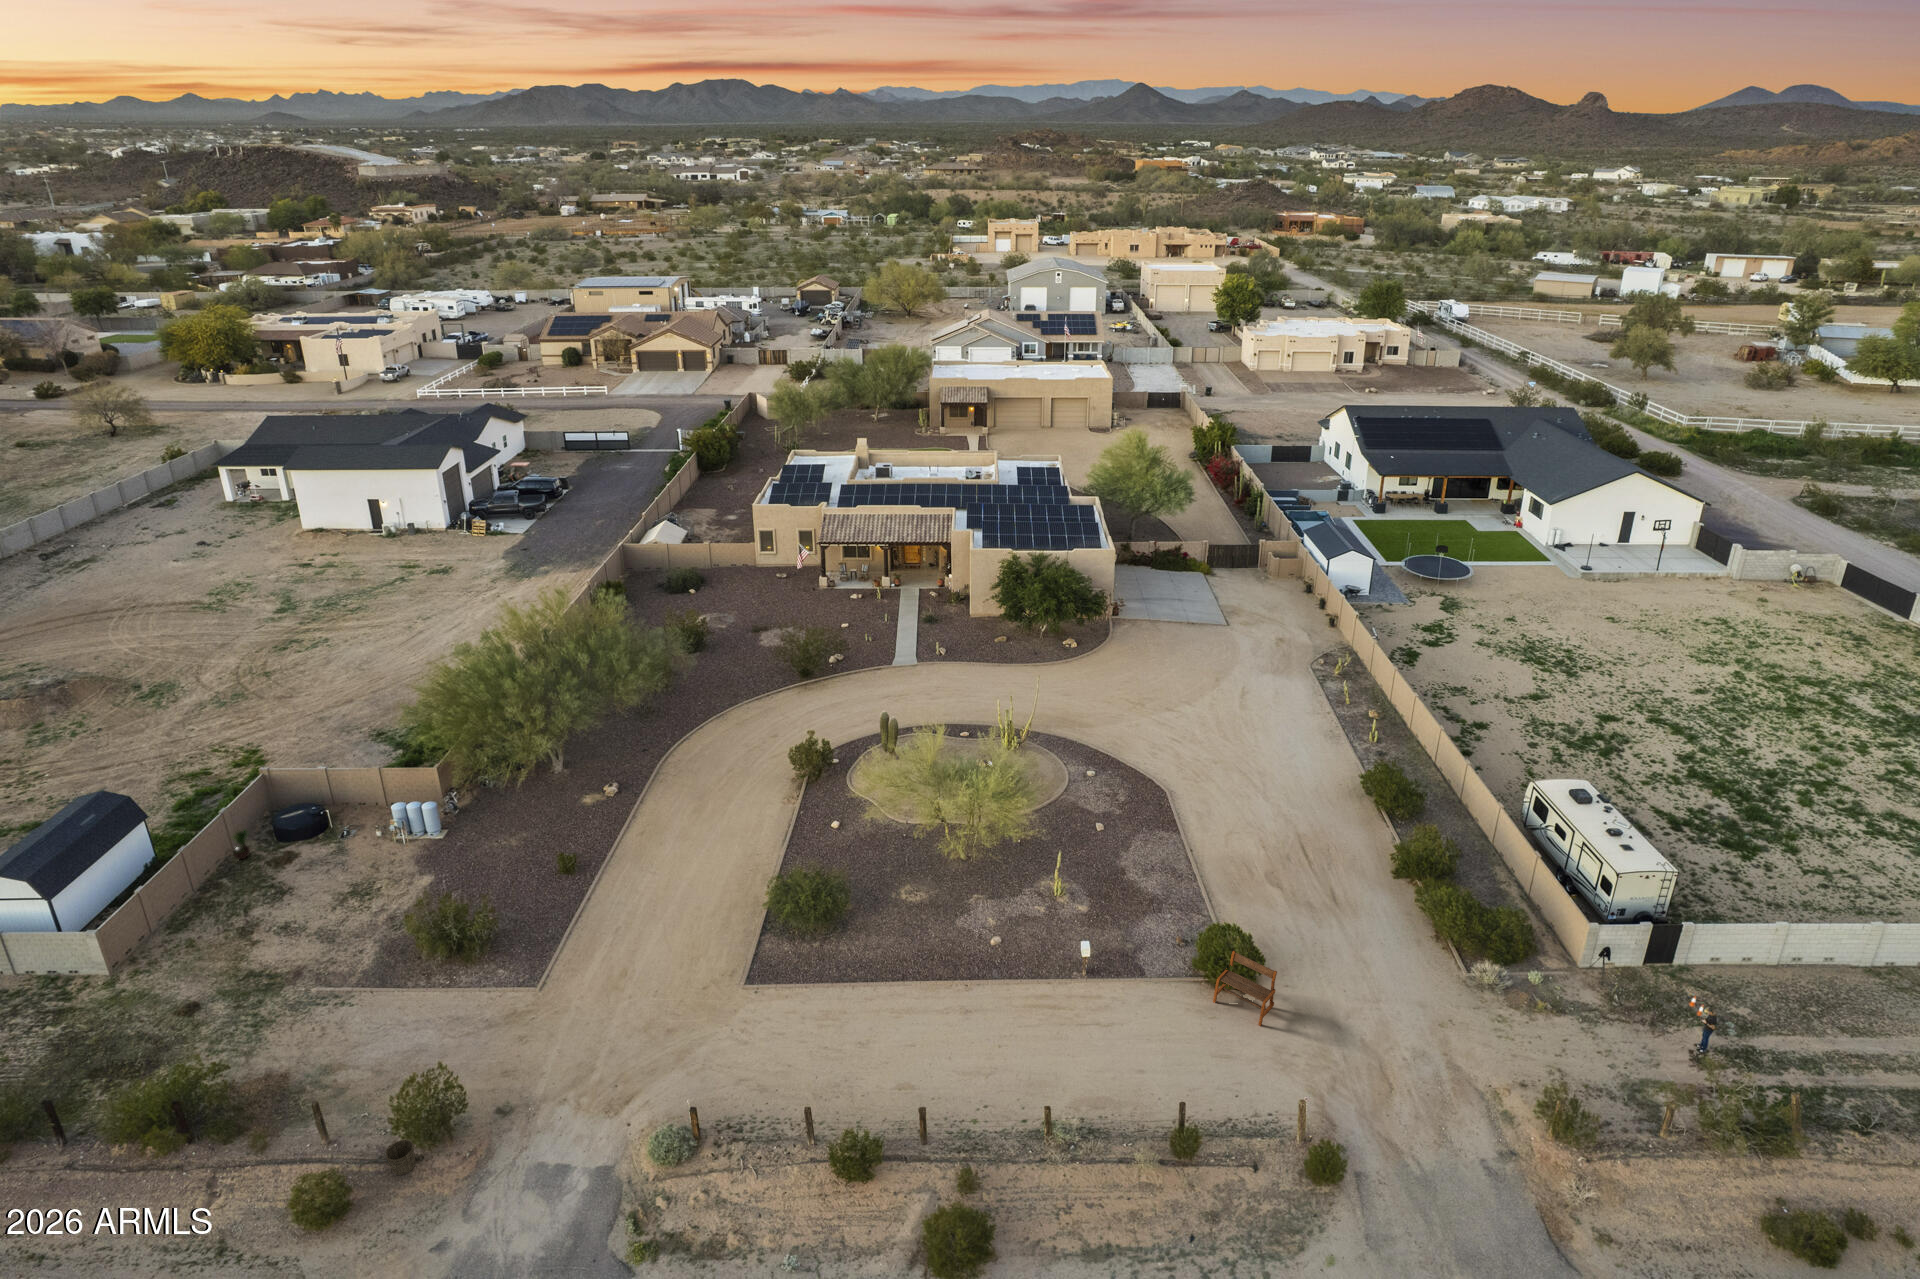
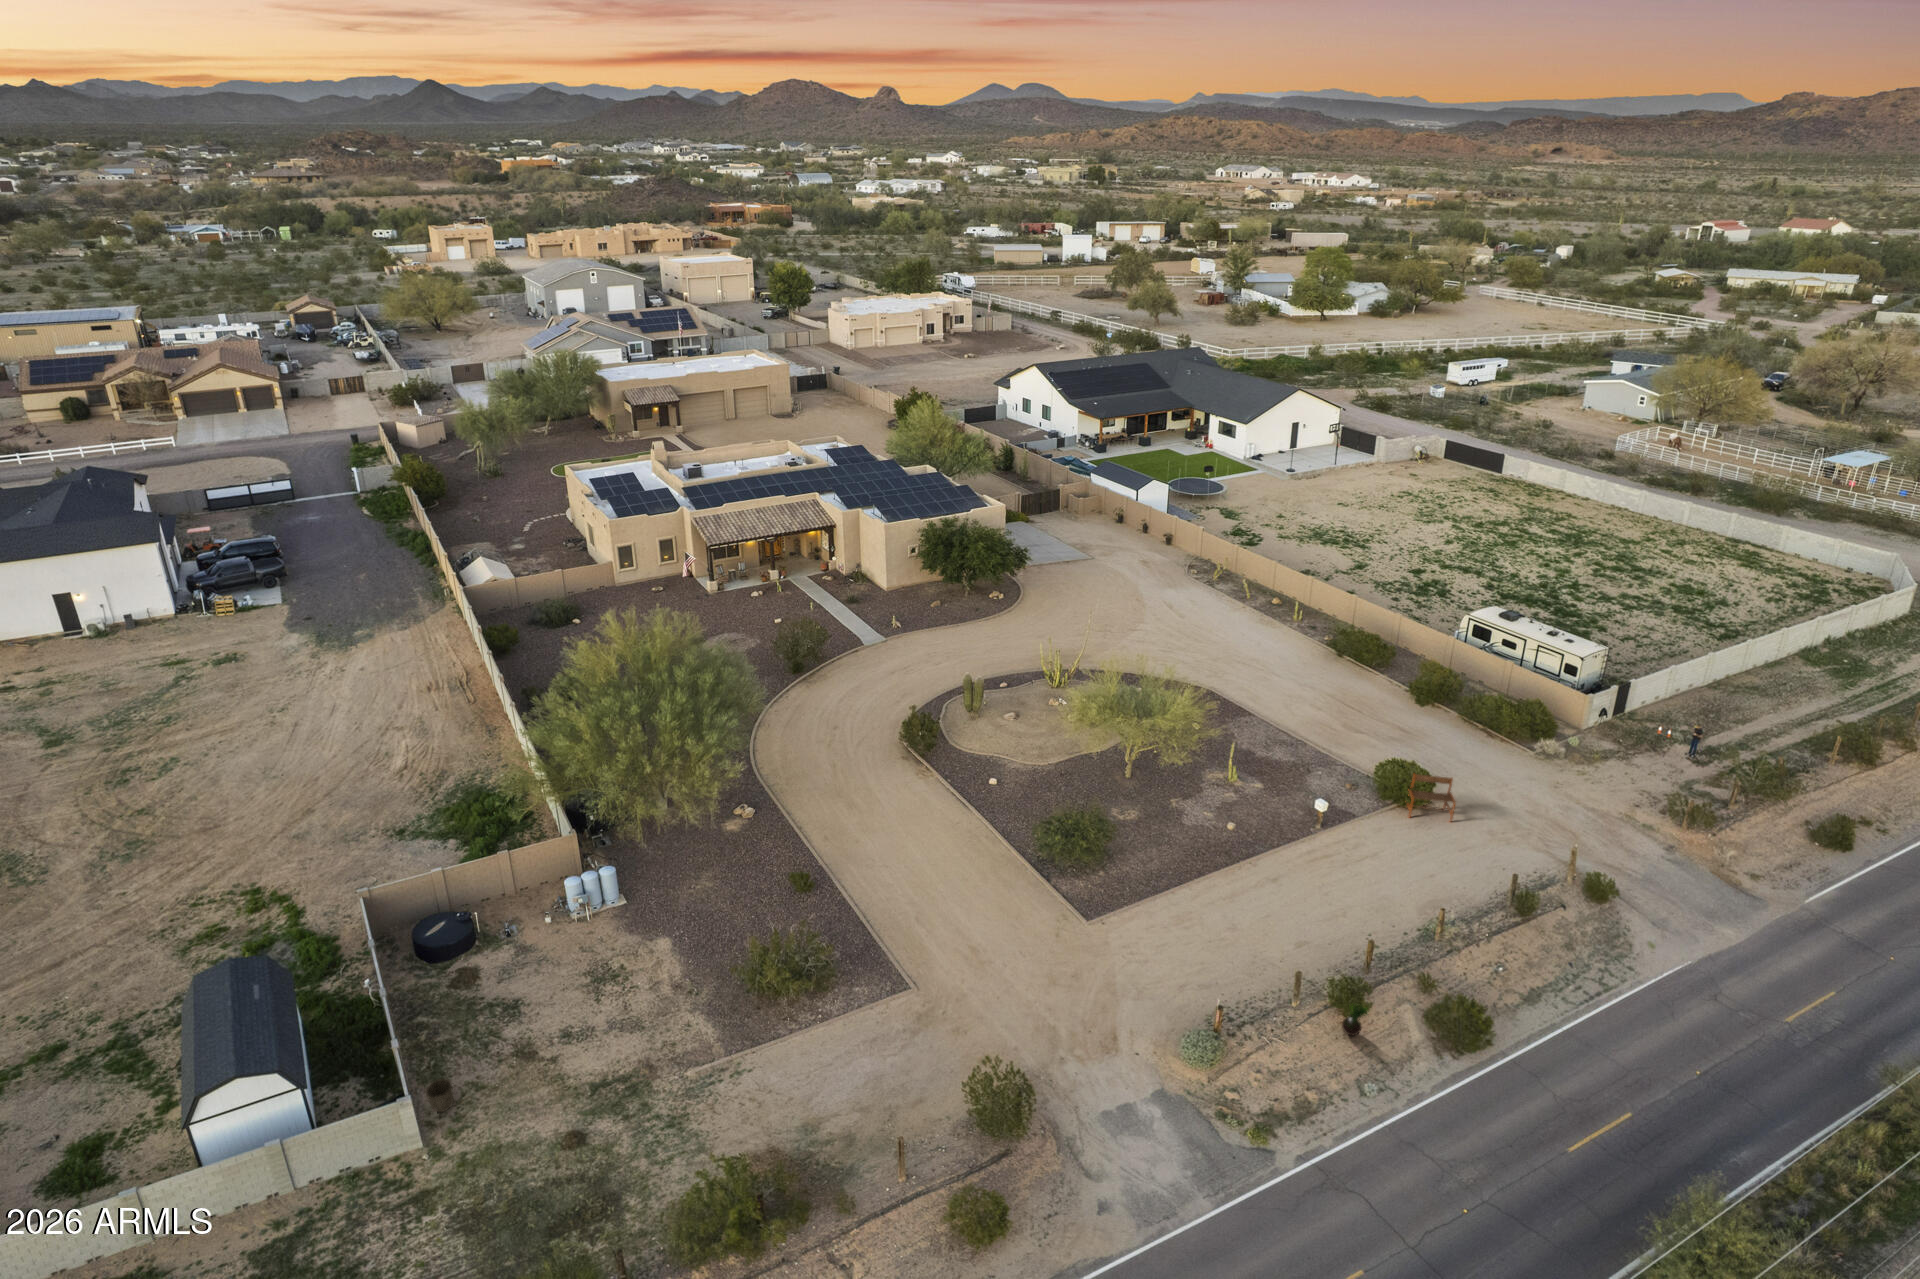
potted tree: present [233,831,250,859] -> present [1342,1005,1368,1036]
bucket: present [383,1140,416,1175] -> present [426,1079,453,1112]

